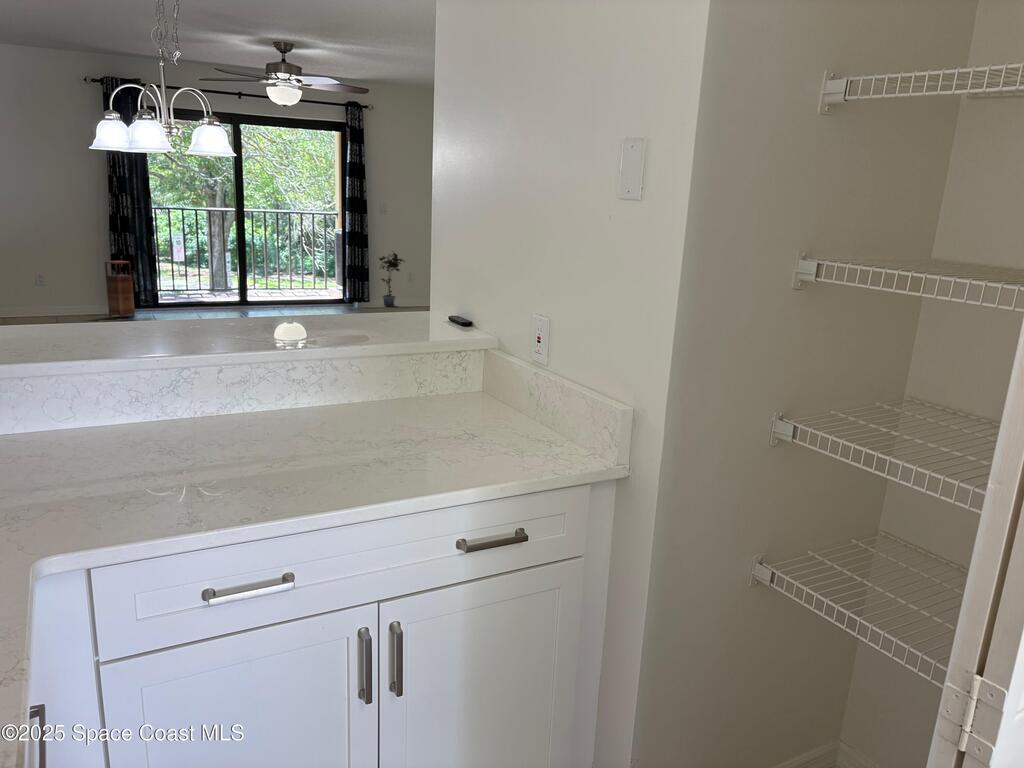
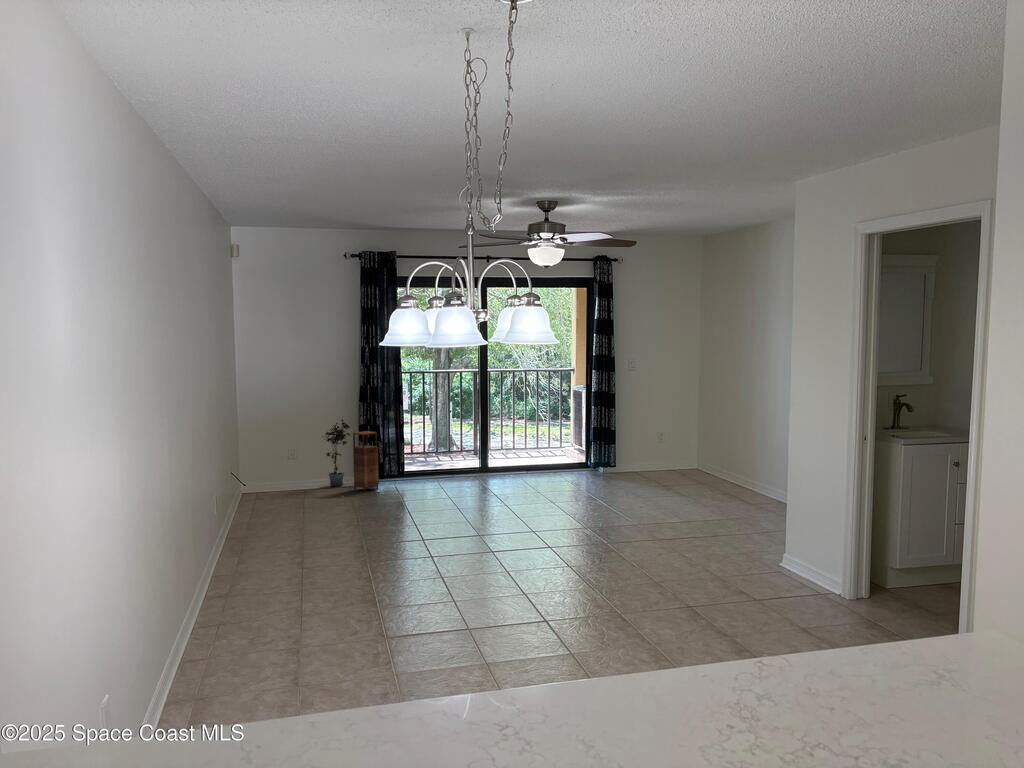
potted plant: present [379,251,405,306] -> present [326,420,350,486]

